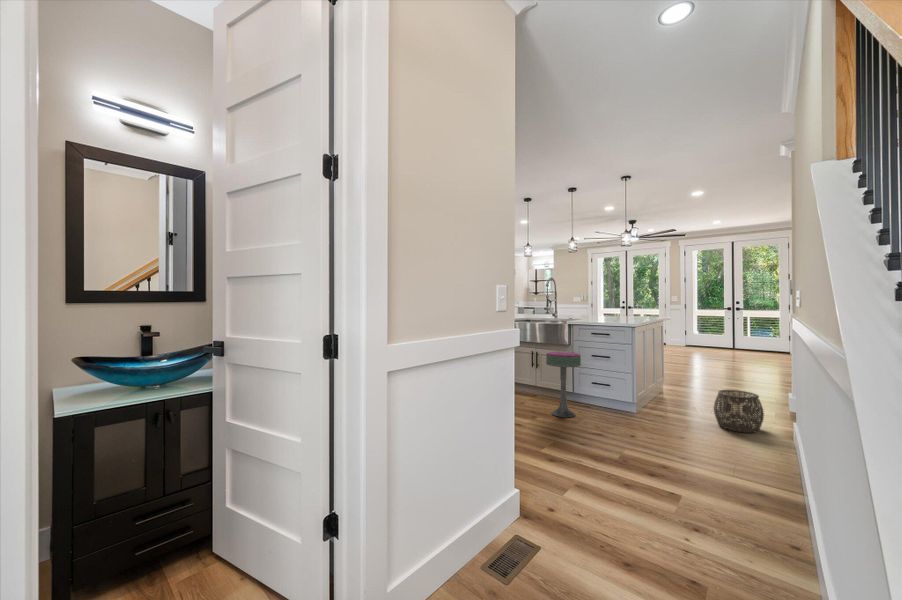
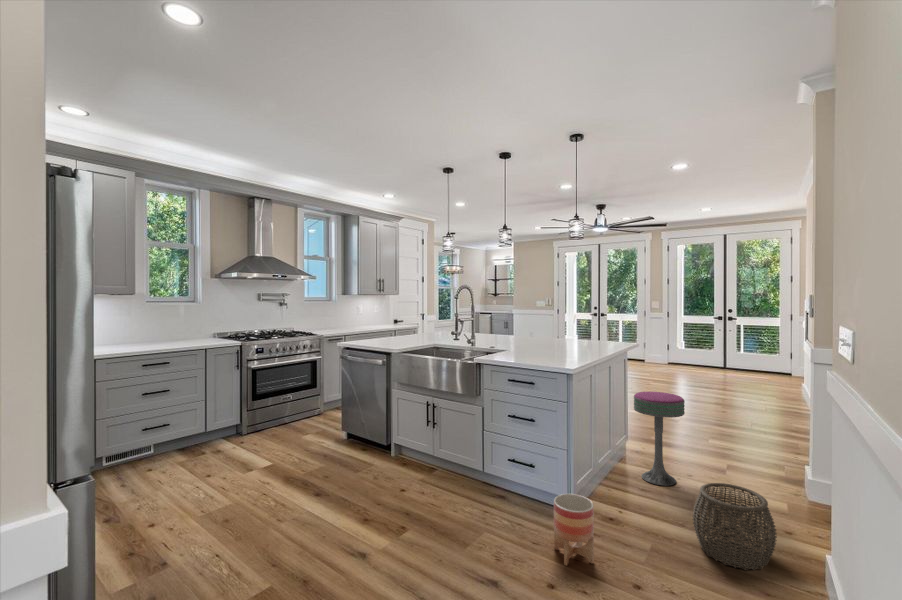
bar stool: present [546,351,581,417] -> present [634,392,685,486]
planter: none [630,394,655,430] -> present [554,494,594,566]

